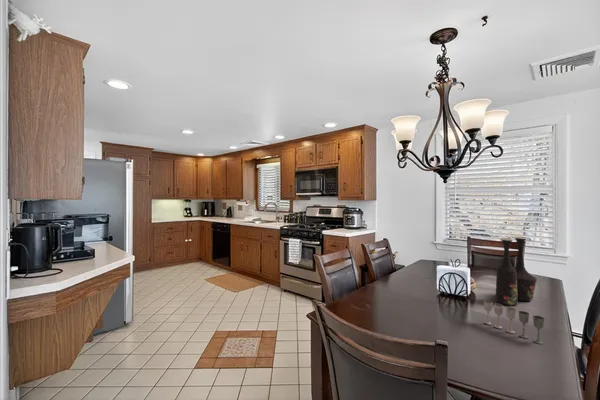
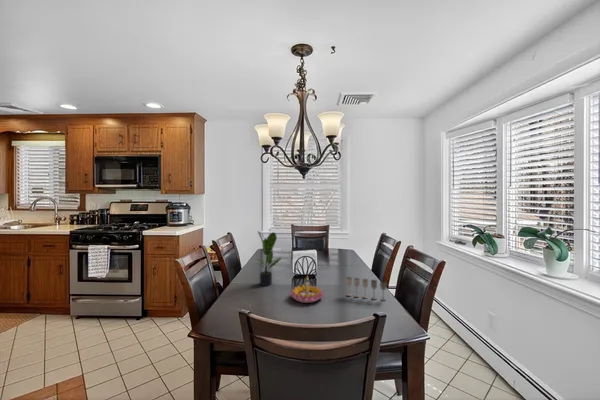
potted plant: none [385,234,417,292] -> present [258,232,281,286]
vase: present [496,237,537,306] -> none [337,223,357,277]
candle holder: none [409,286,453,318] -> present [289,276,324,303]

